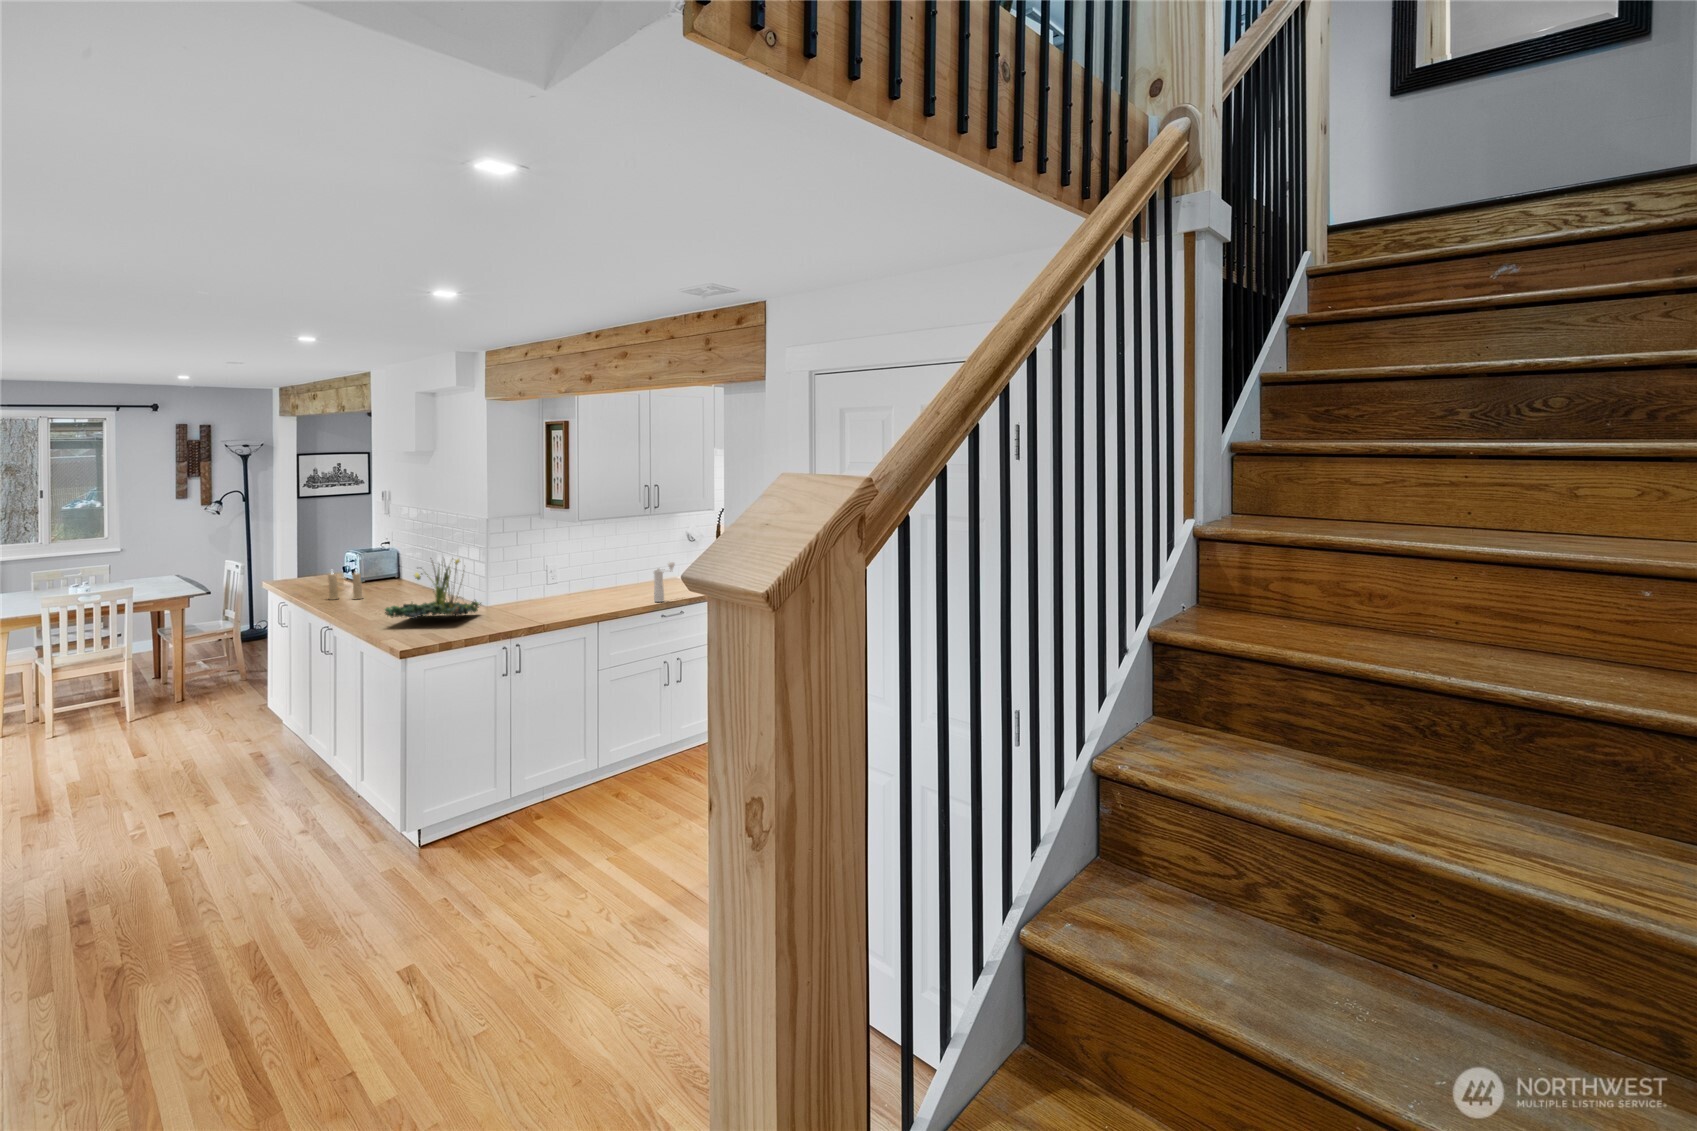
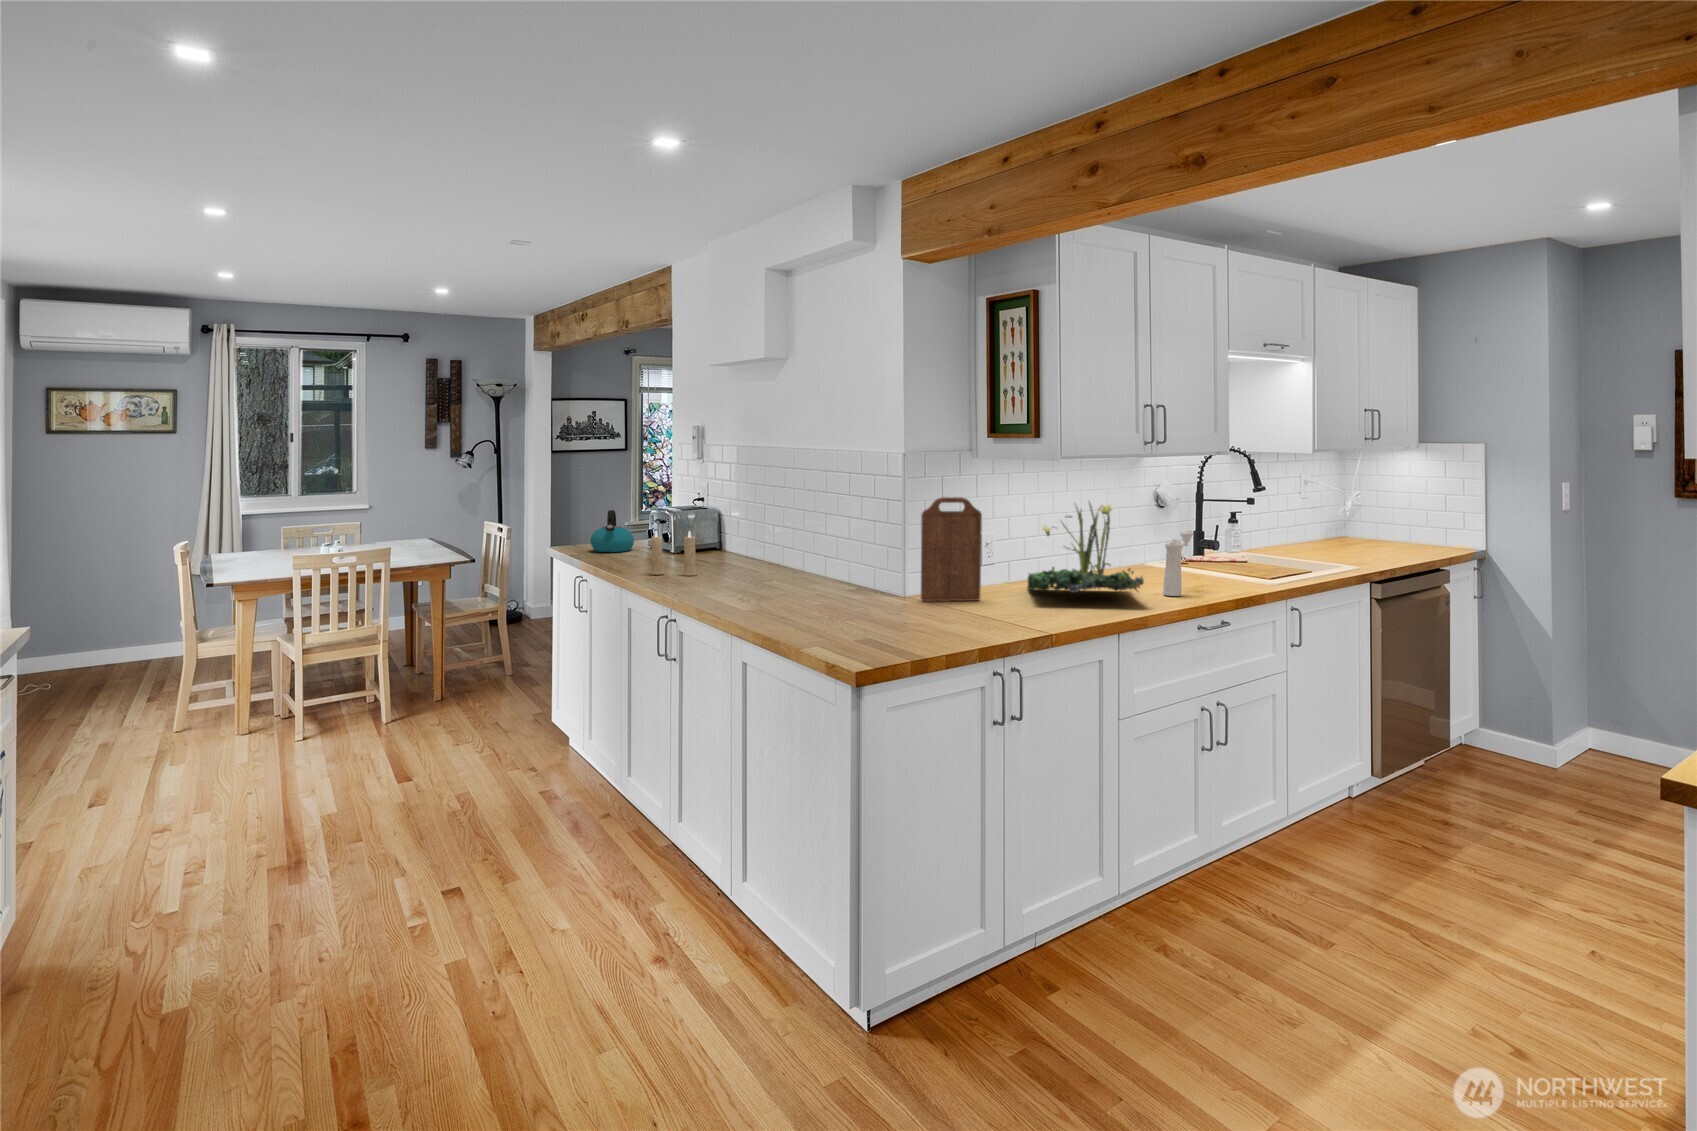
cutting board: none [492,547,534,611] -> present [921,497,982,601]
kettle: none [298,553,334,584] -> present [590,510,634,552]
plant: present [385,559,481,618] -> present [1027,501,1144,593]

